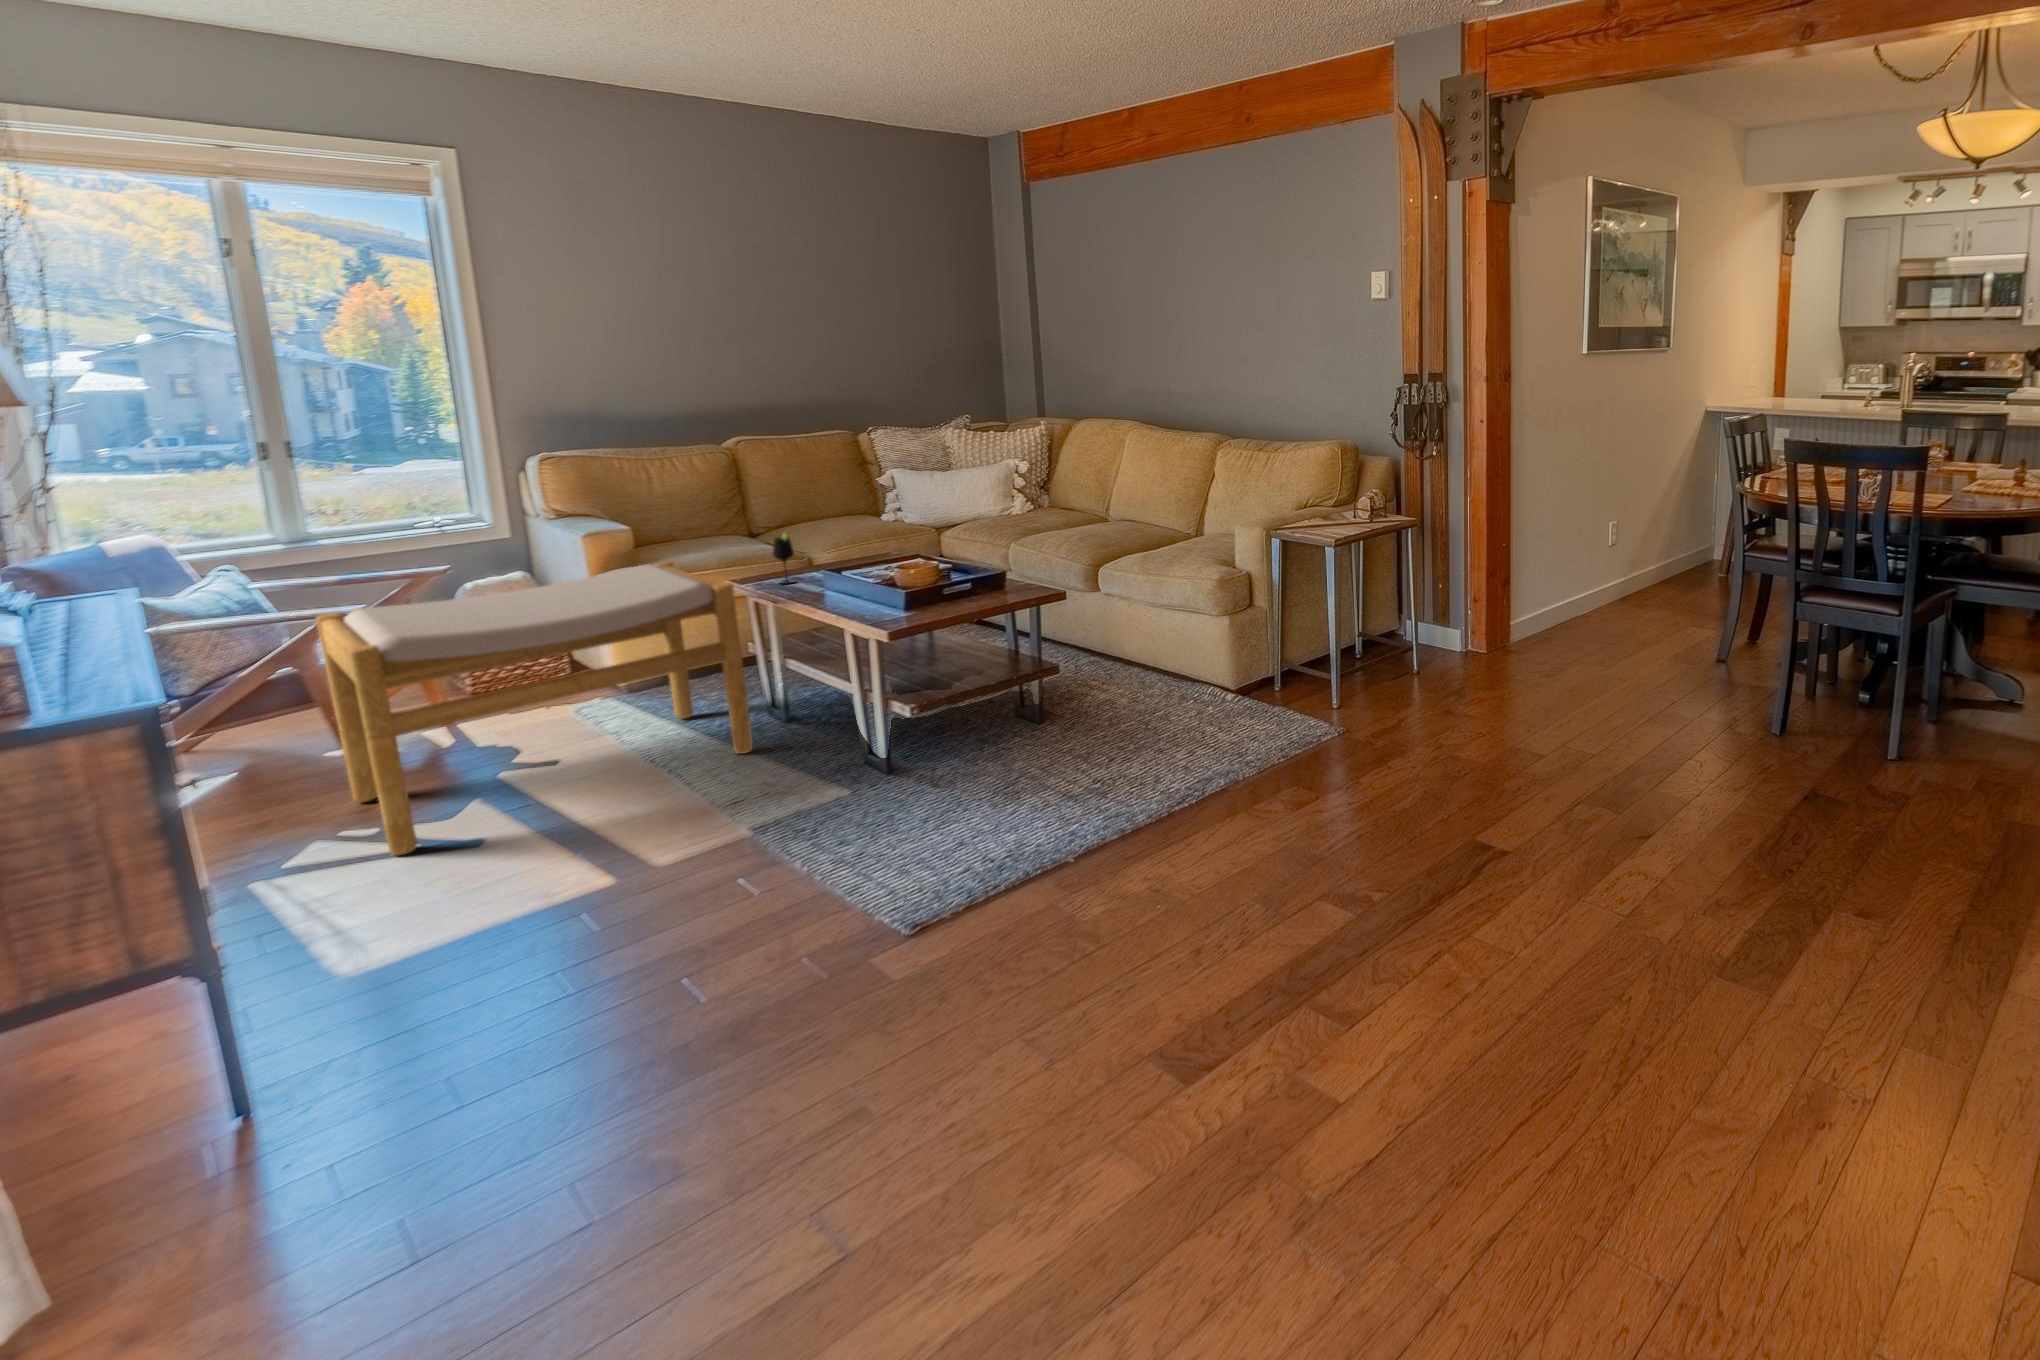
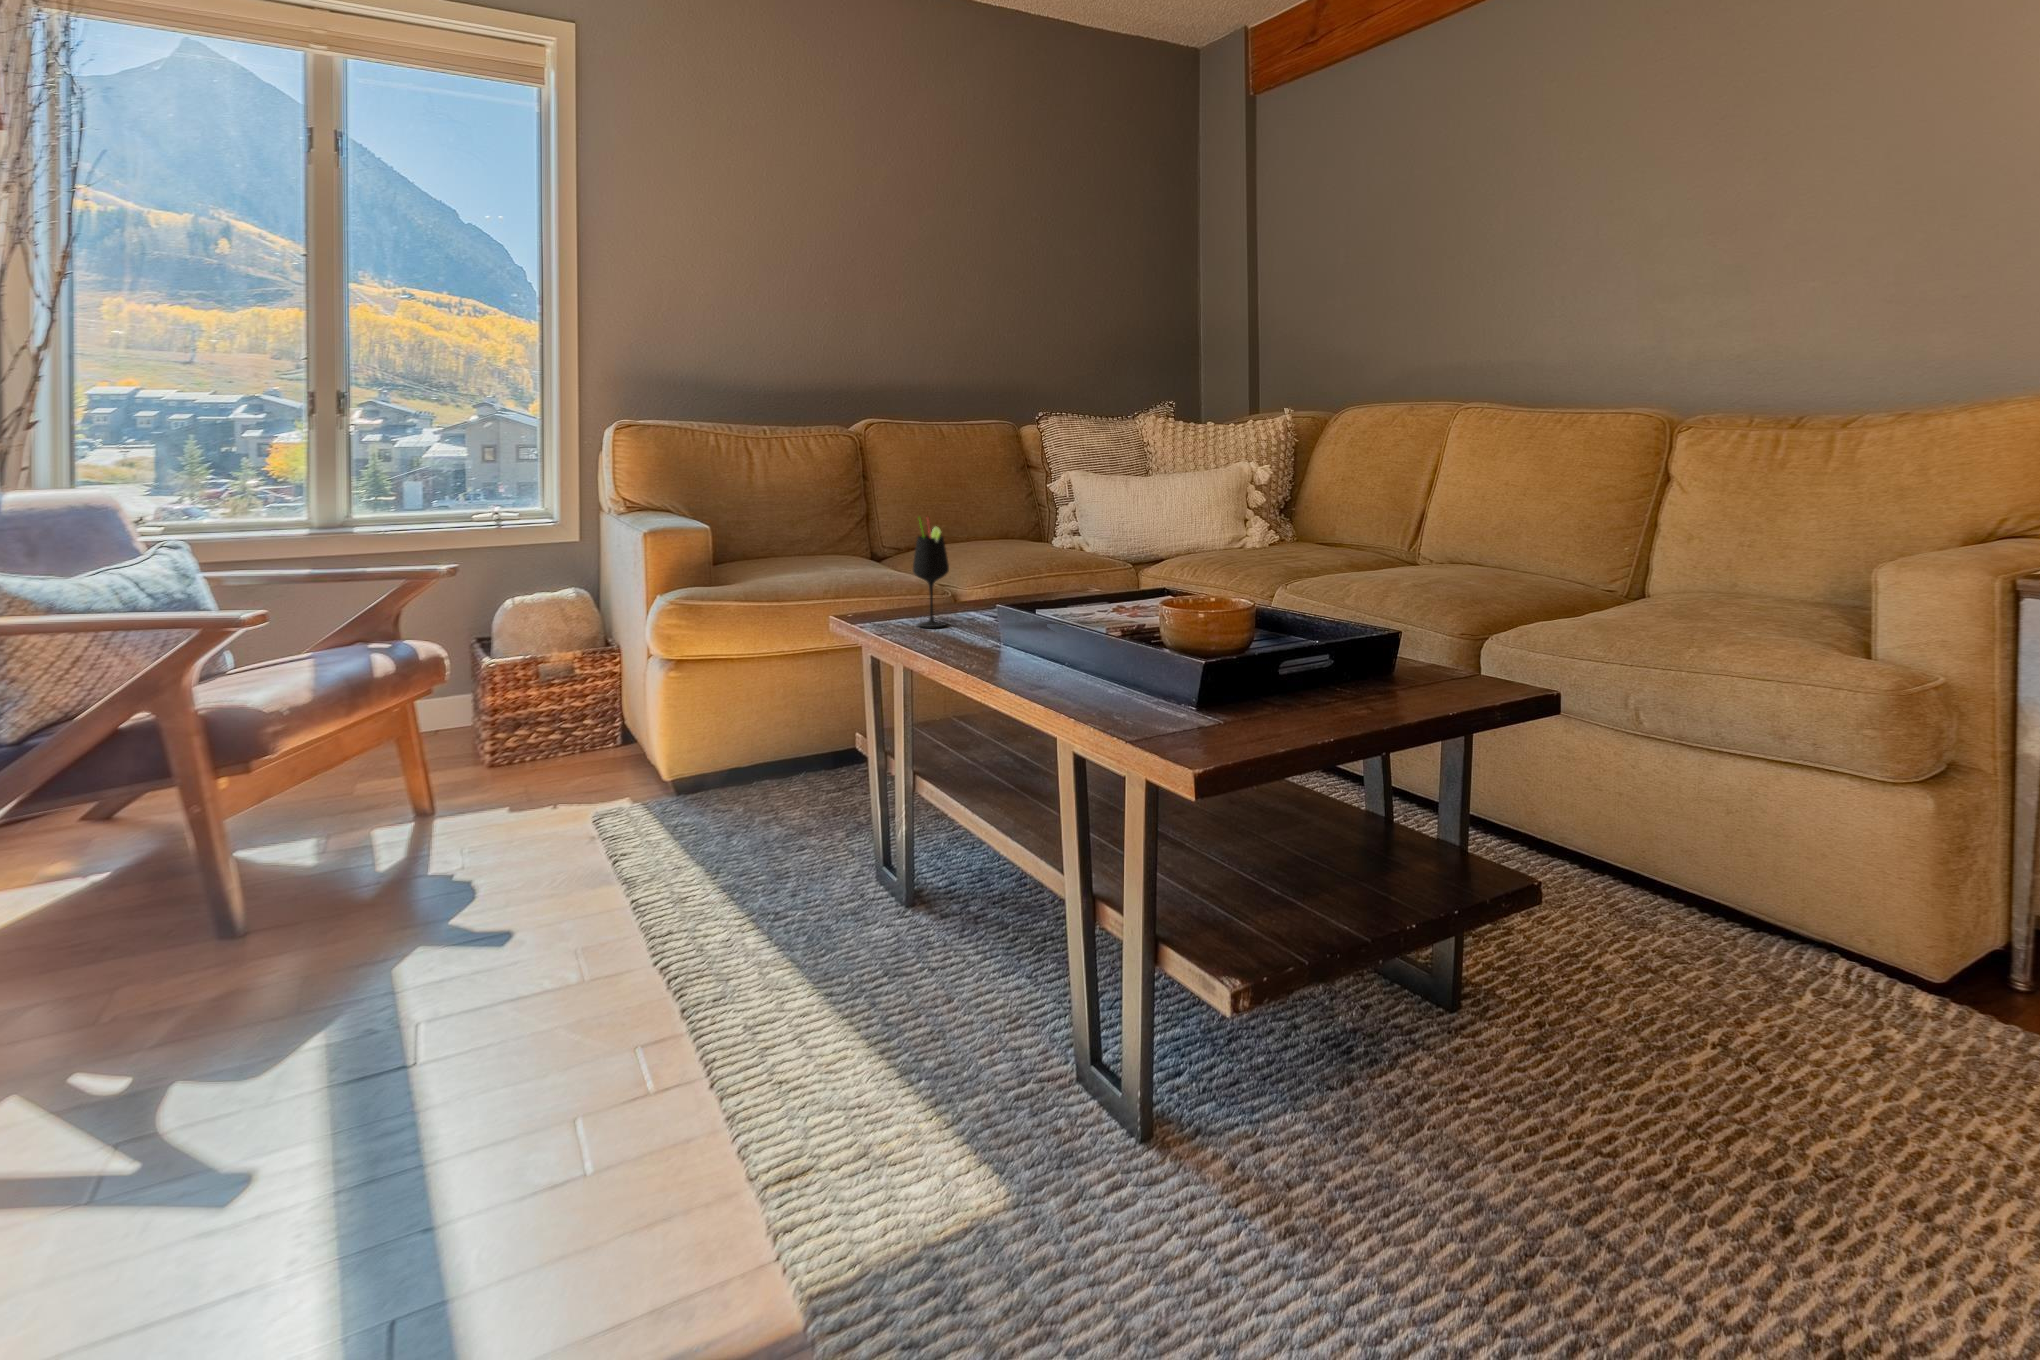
footstool: present [316,562,753,855] -> none [51,573,845,1203]

